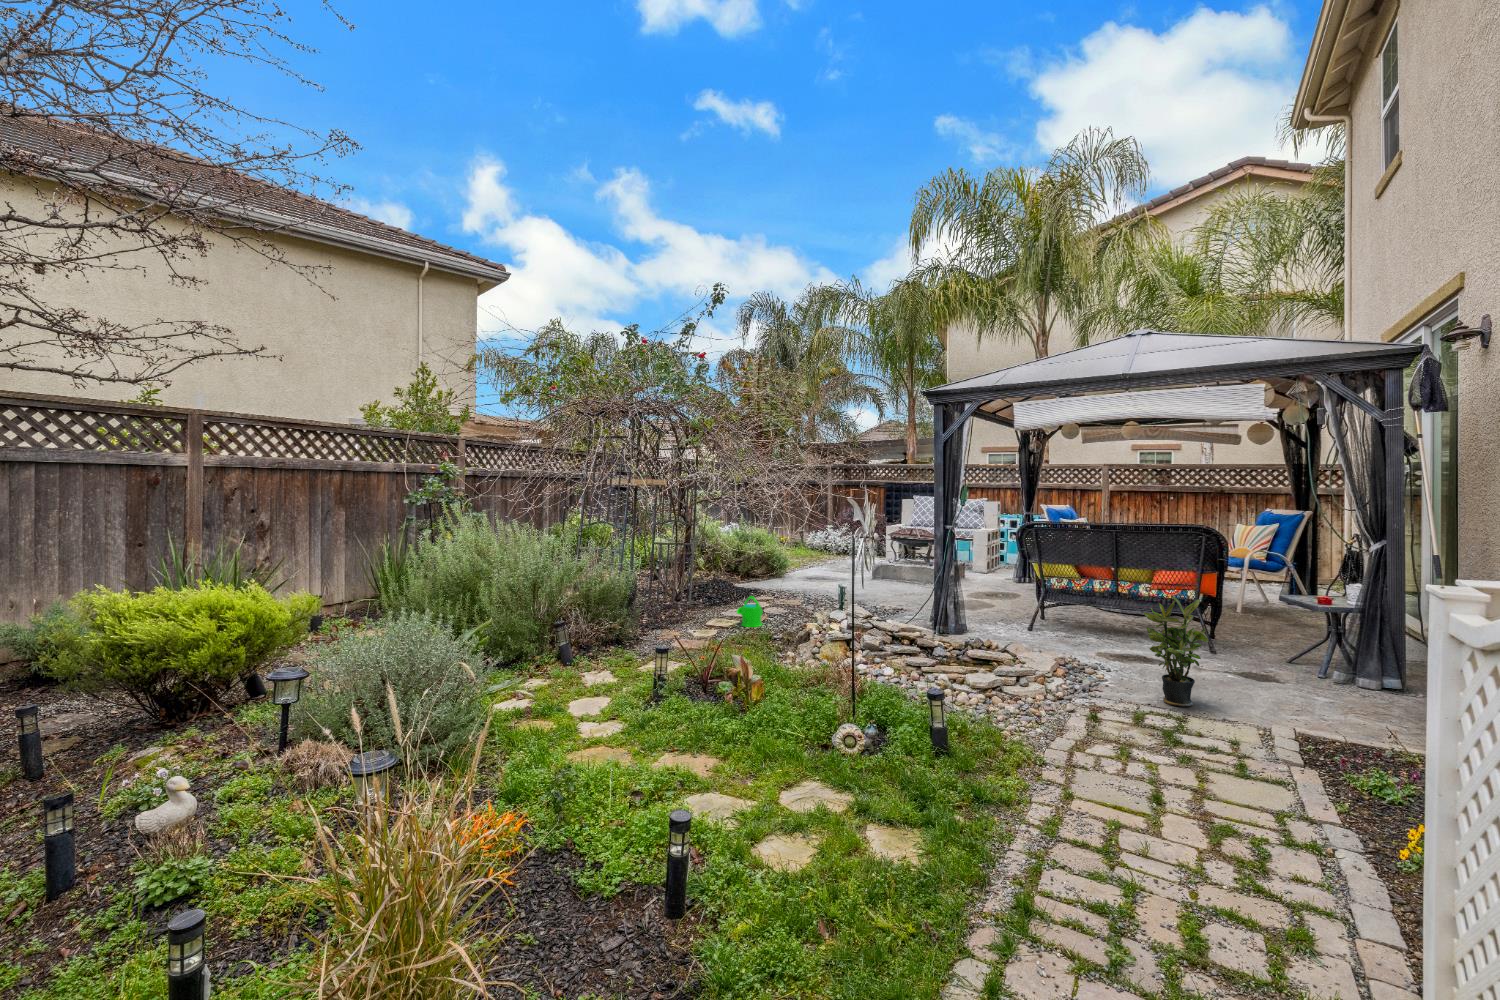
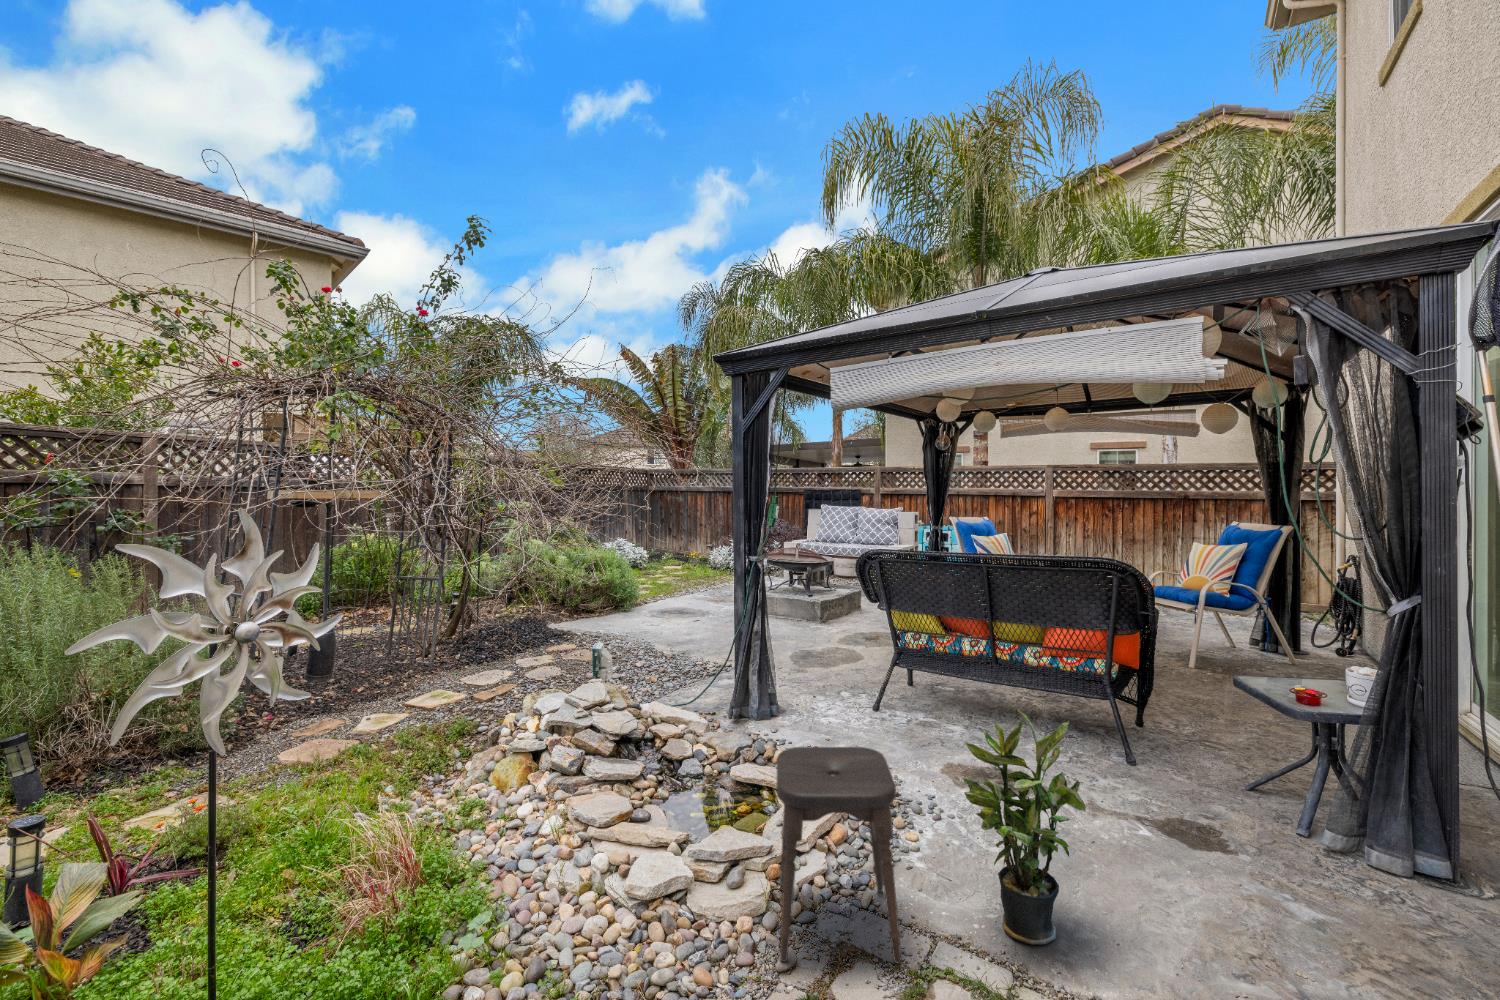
watering can: present [736,596,763,627] -> none [430,660,489,709]
stool: none [1040,618,1121,711] -> present [777,747,901,963]

